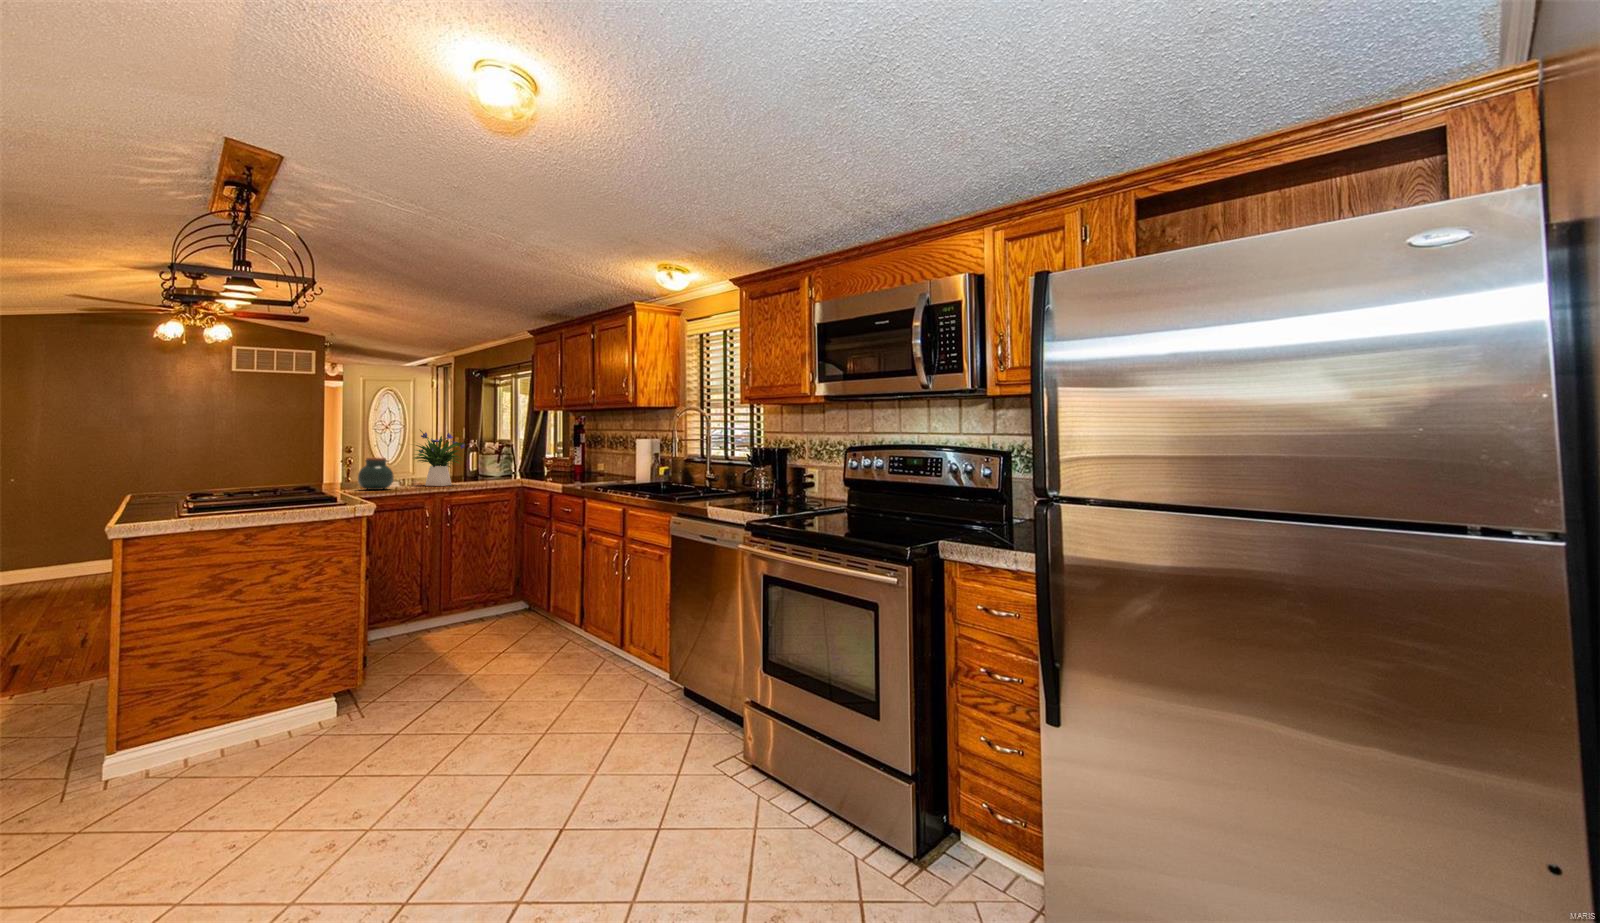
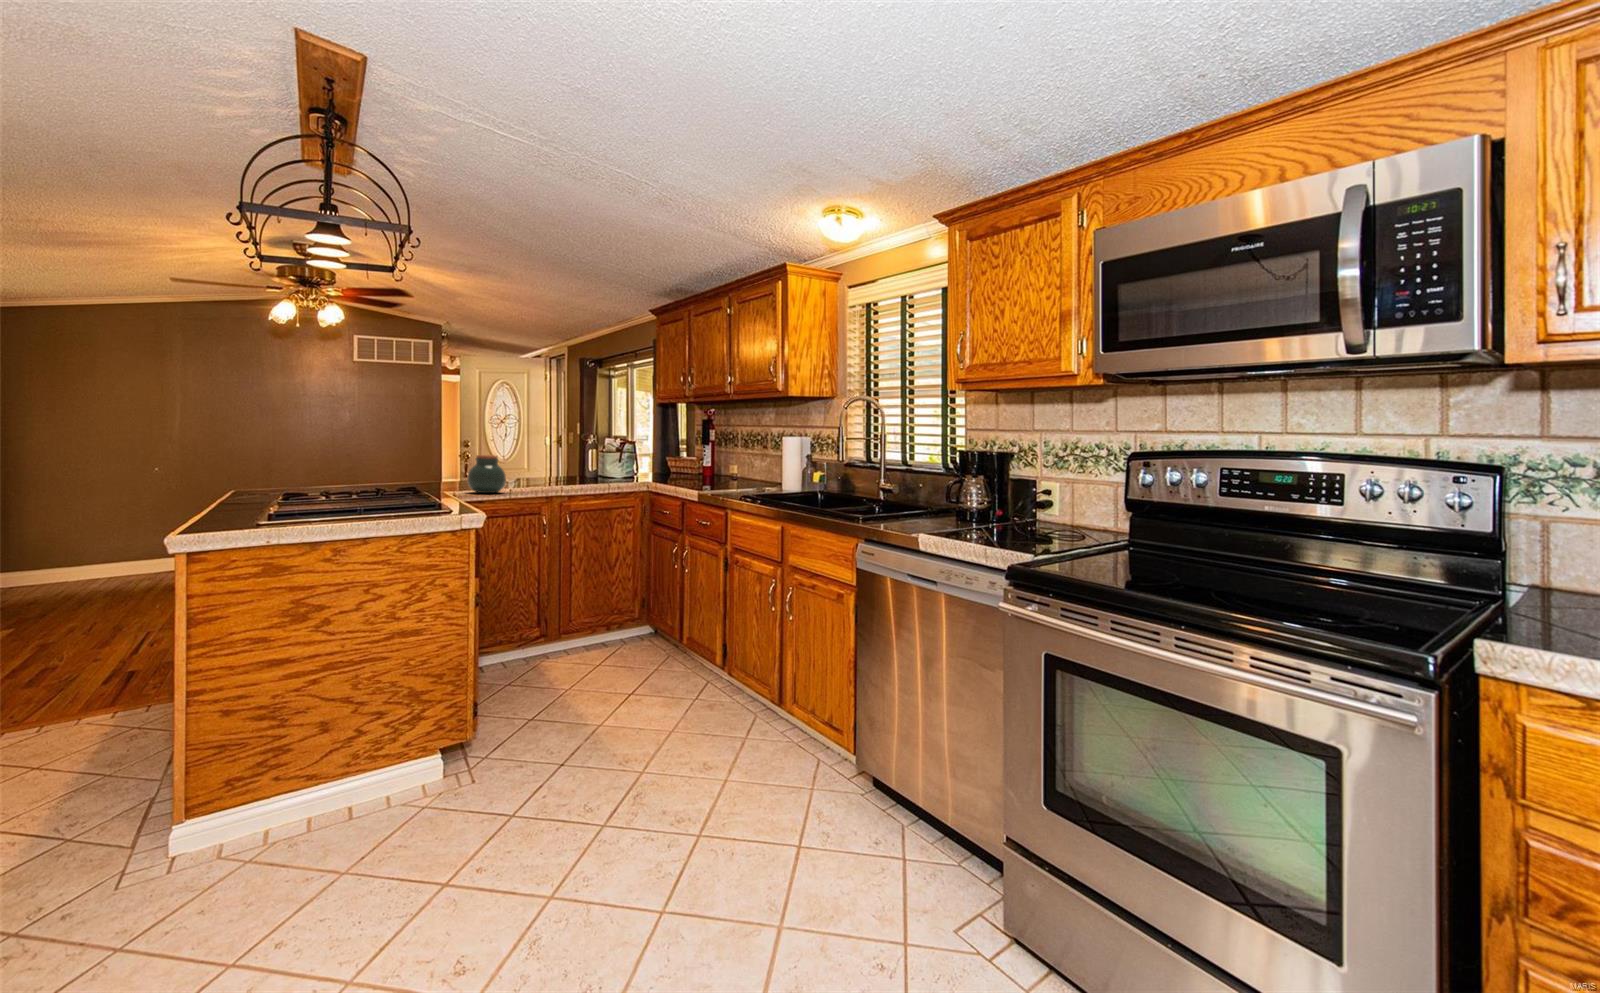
flower arrangement: present [415,430,465,486] -> none [515,422,585,490]

